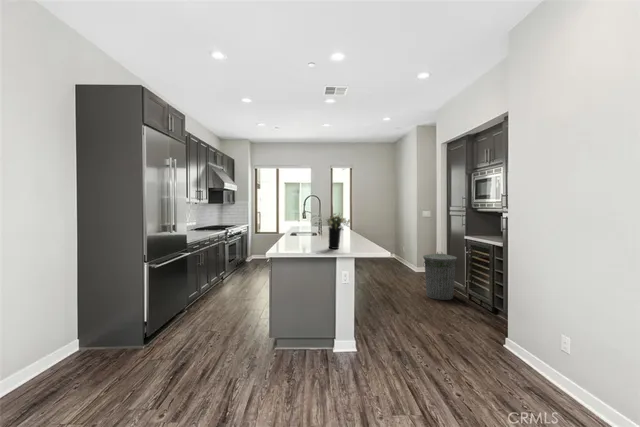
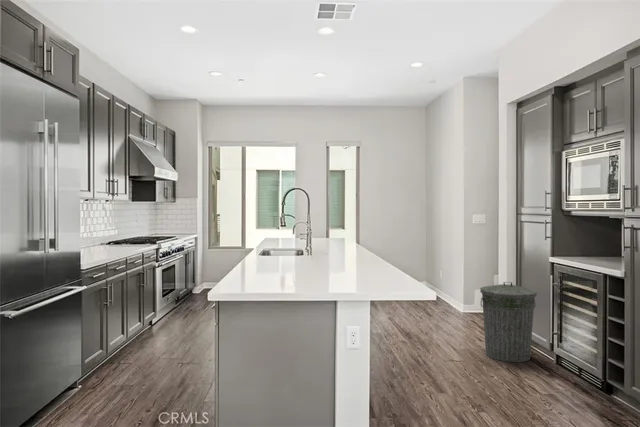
flower arrangement: present [327,213,350,249] -> none [315,217,365,282]

